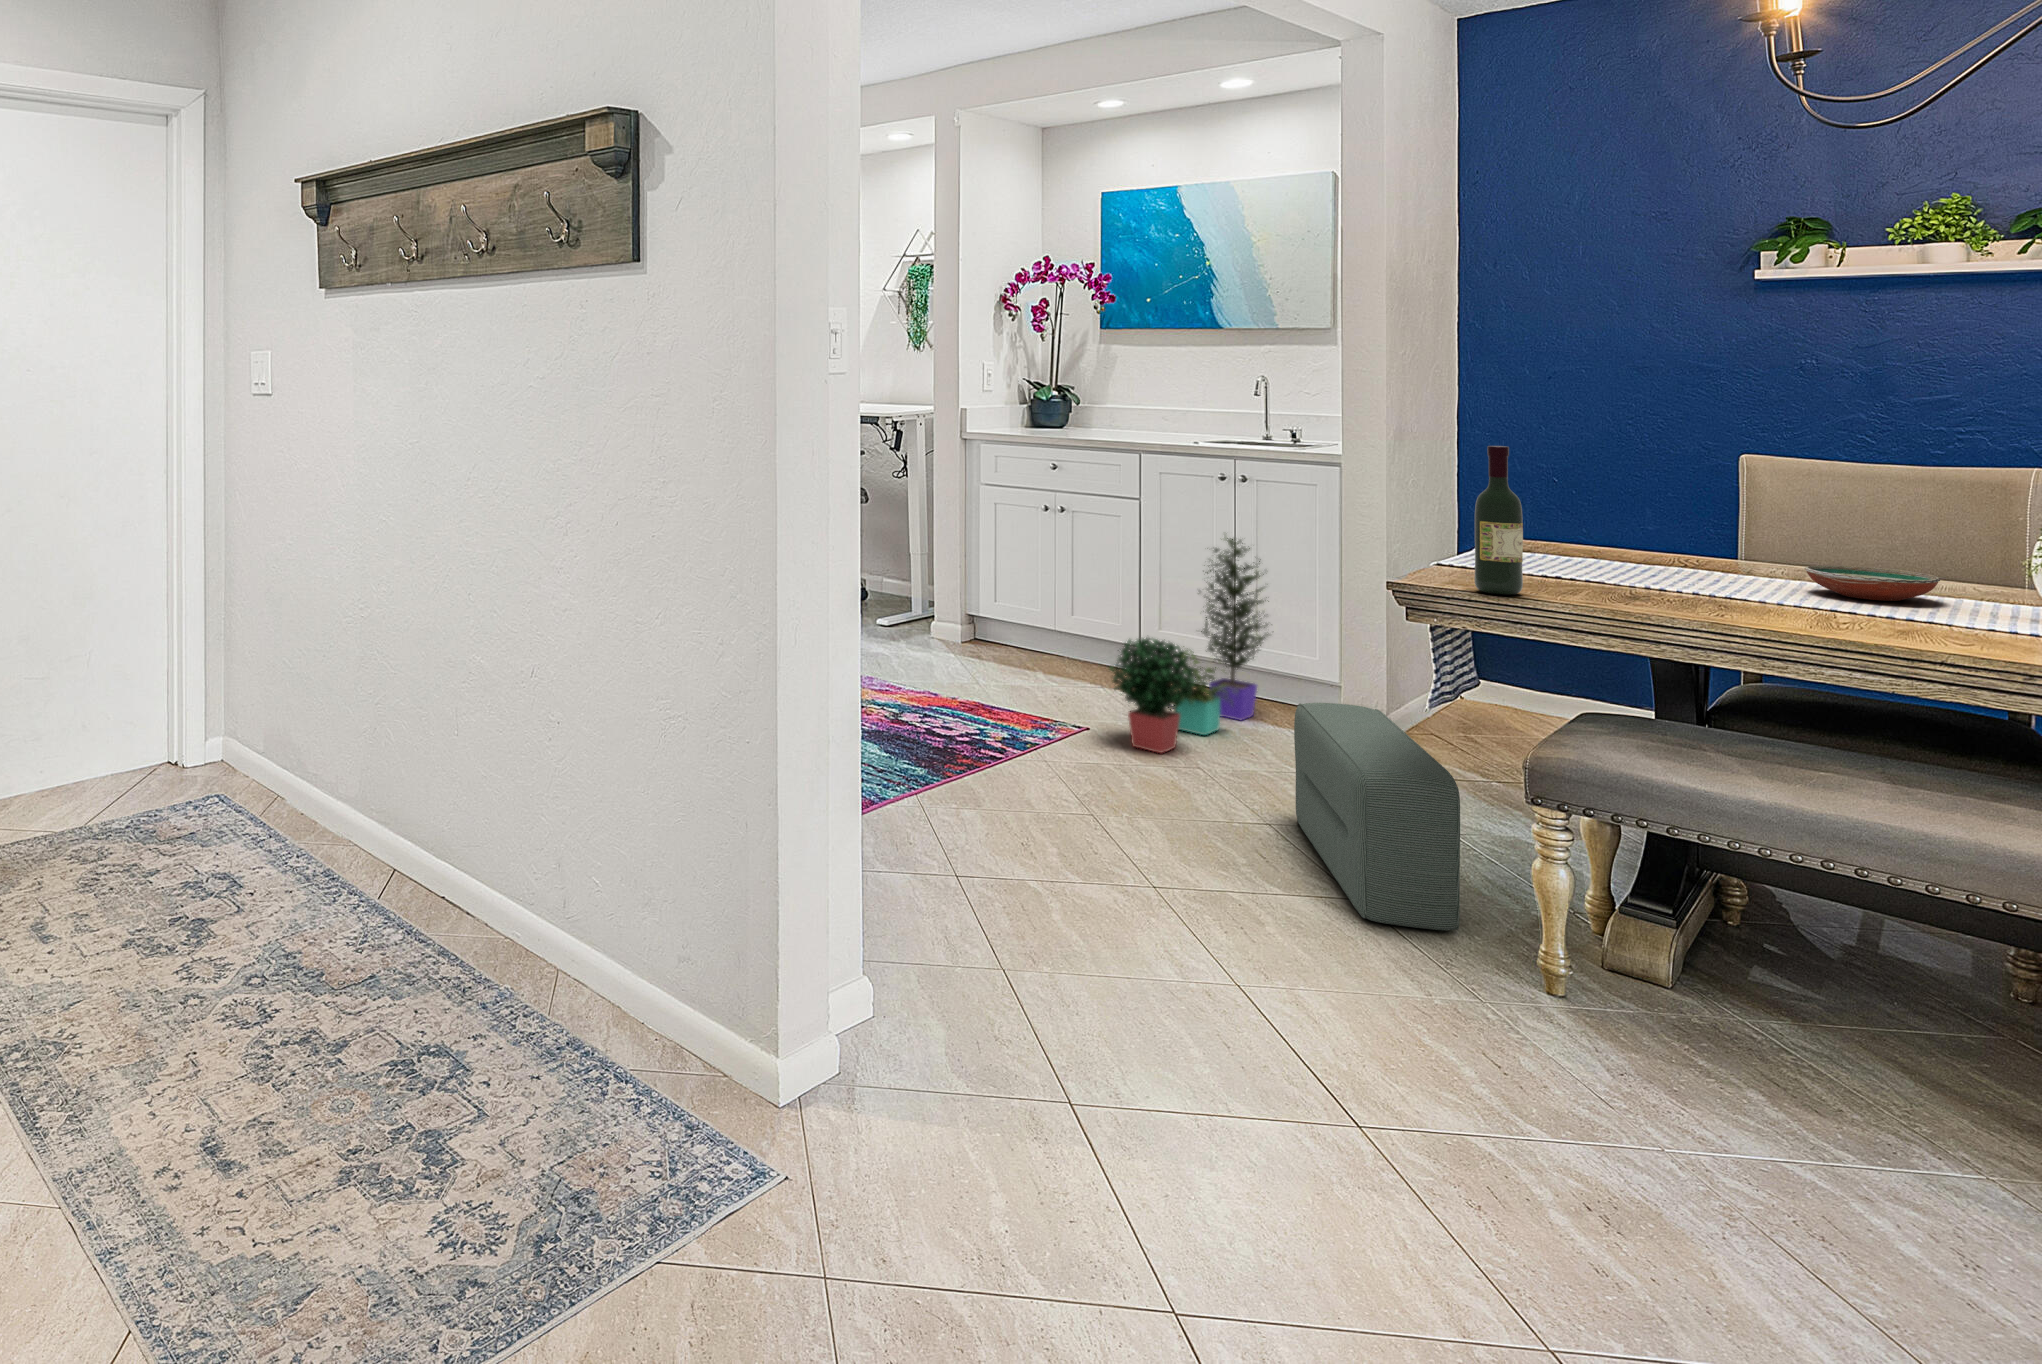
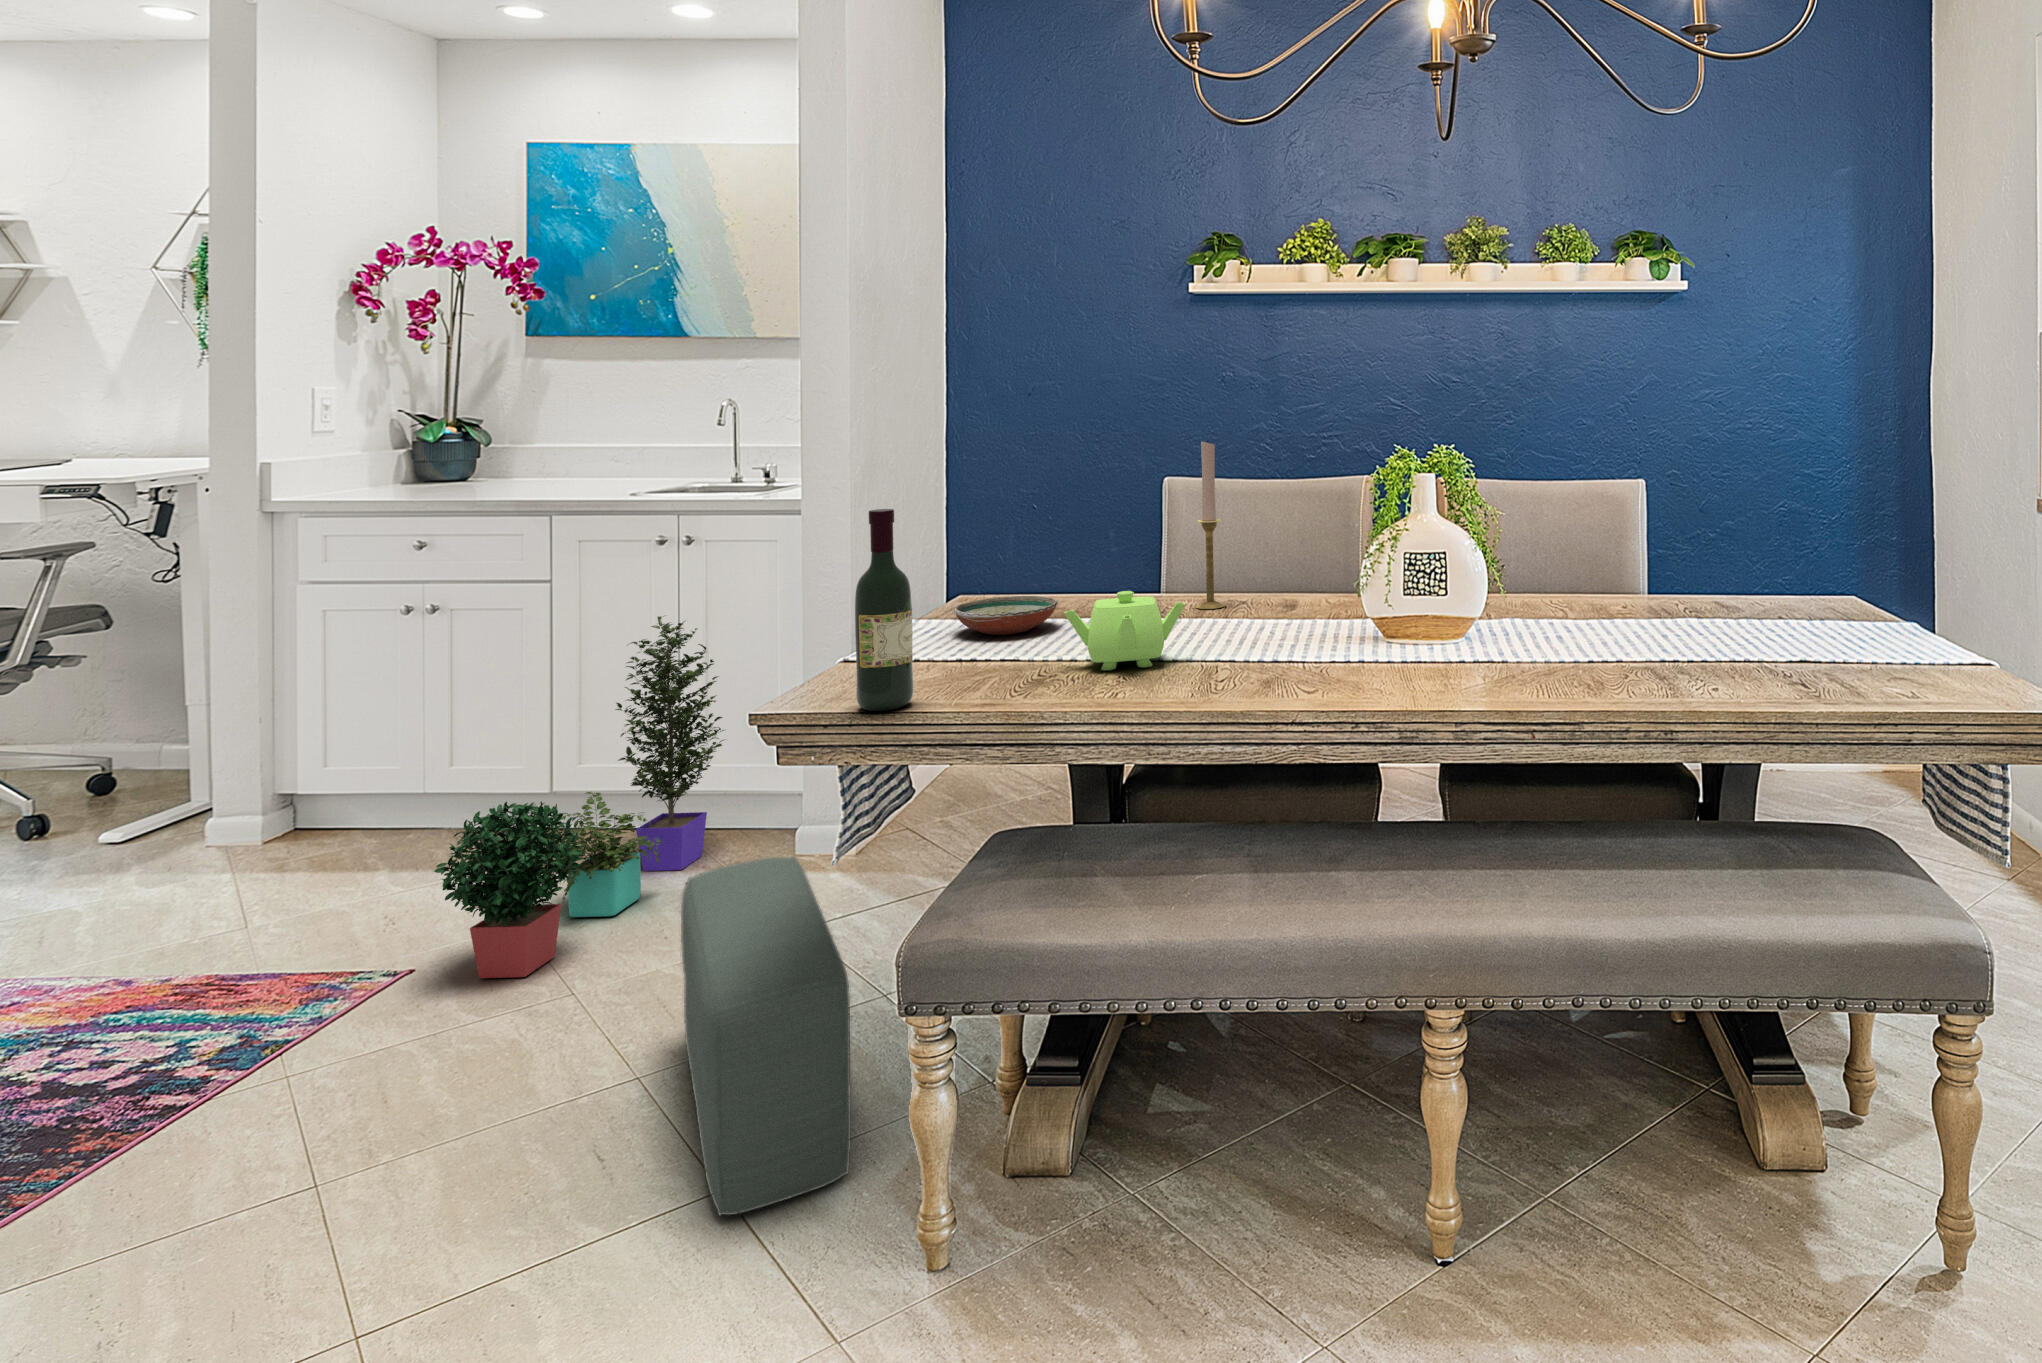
candlestick: none [1784,417,1823,579] -> present [1196,440,1225,609]
teapot: none [1657,538,1794,605] -> present [1065,591,1185,670]
decorative bowl: present [1805,565,1940,601] -> present [954,596,1058,635]

